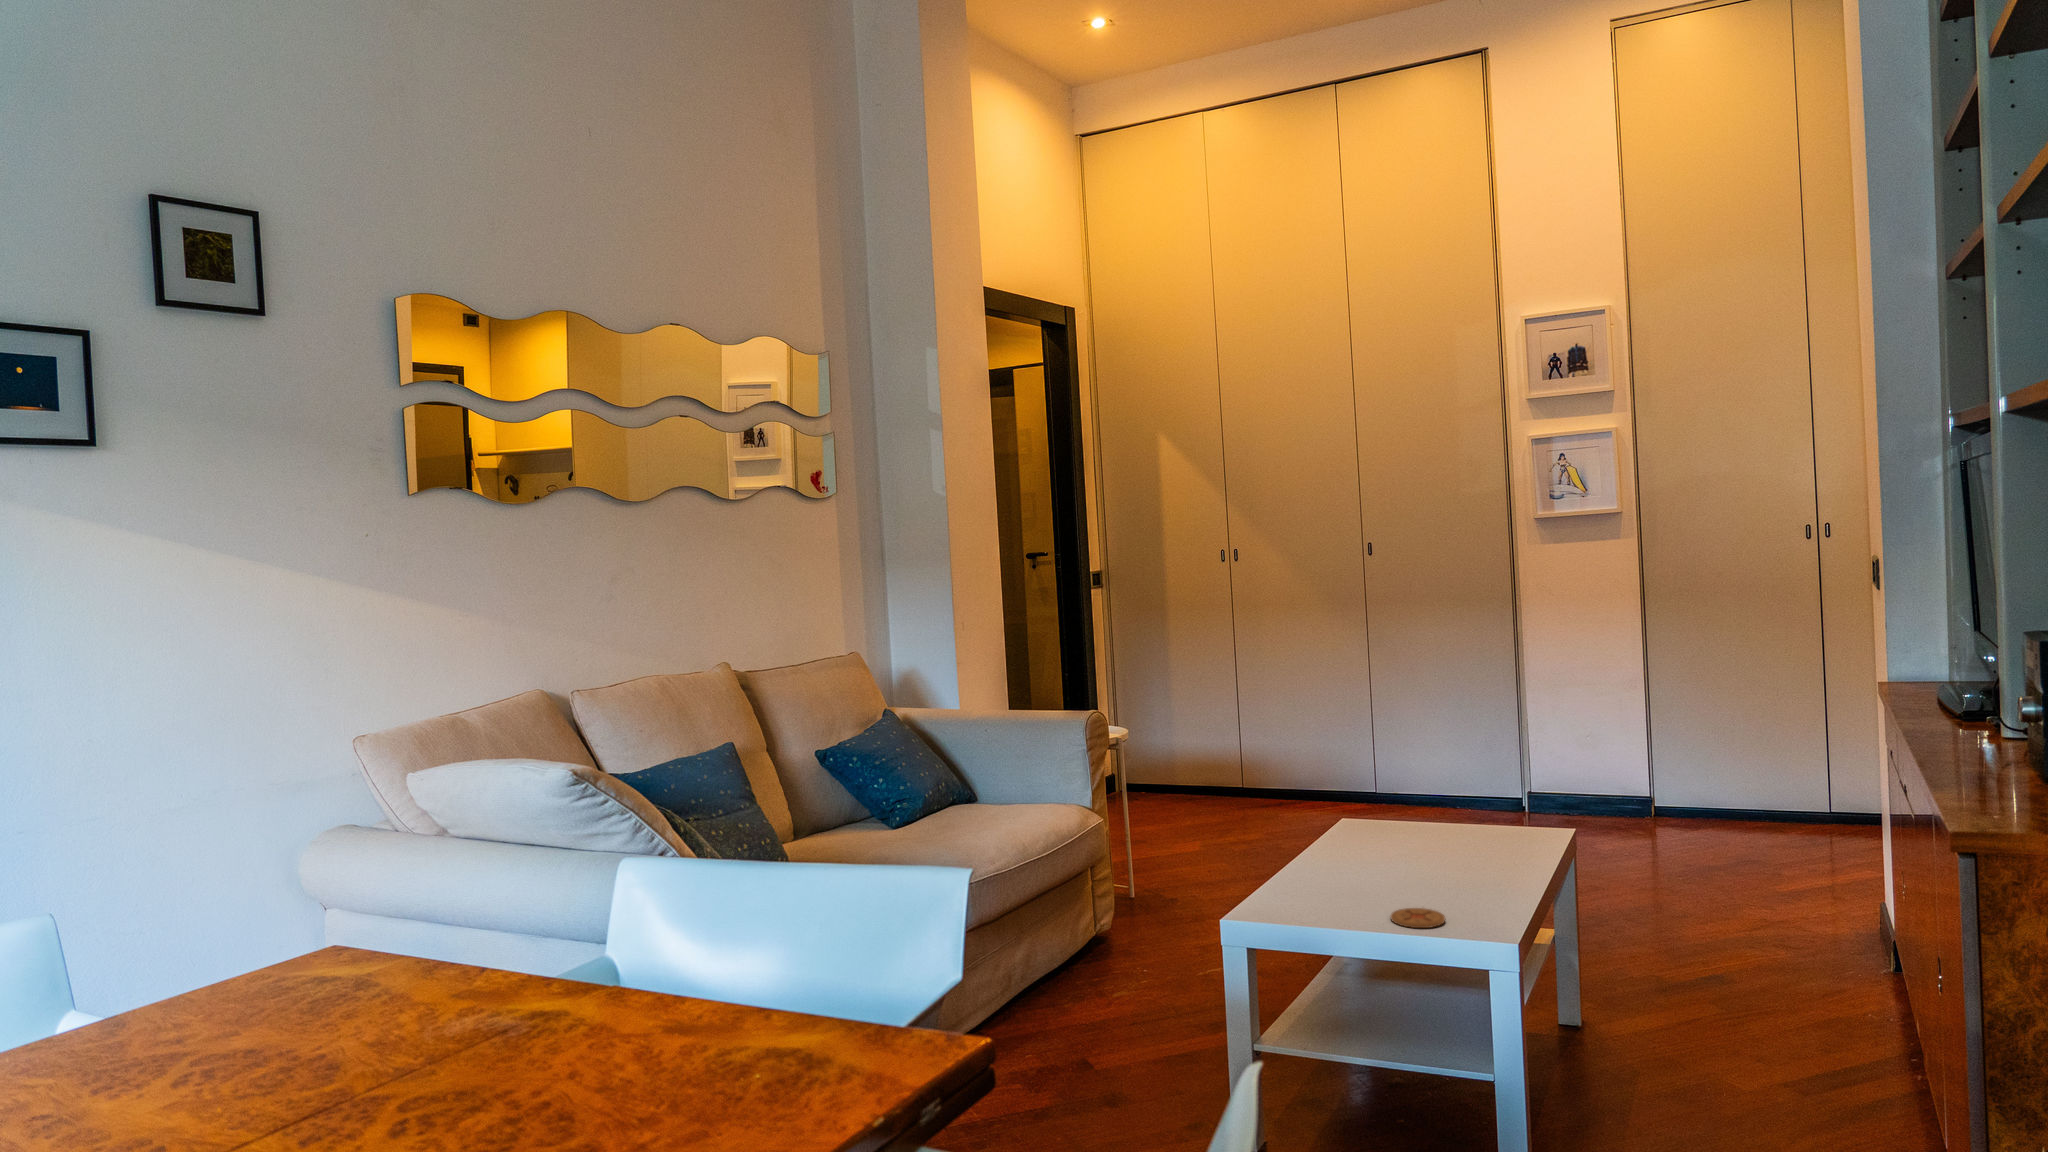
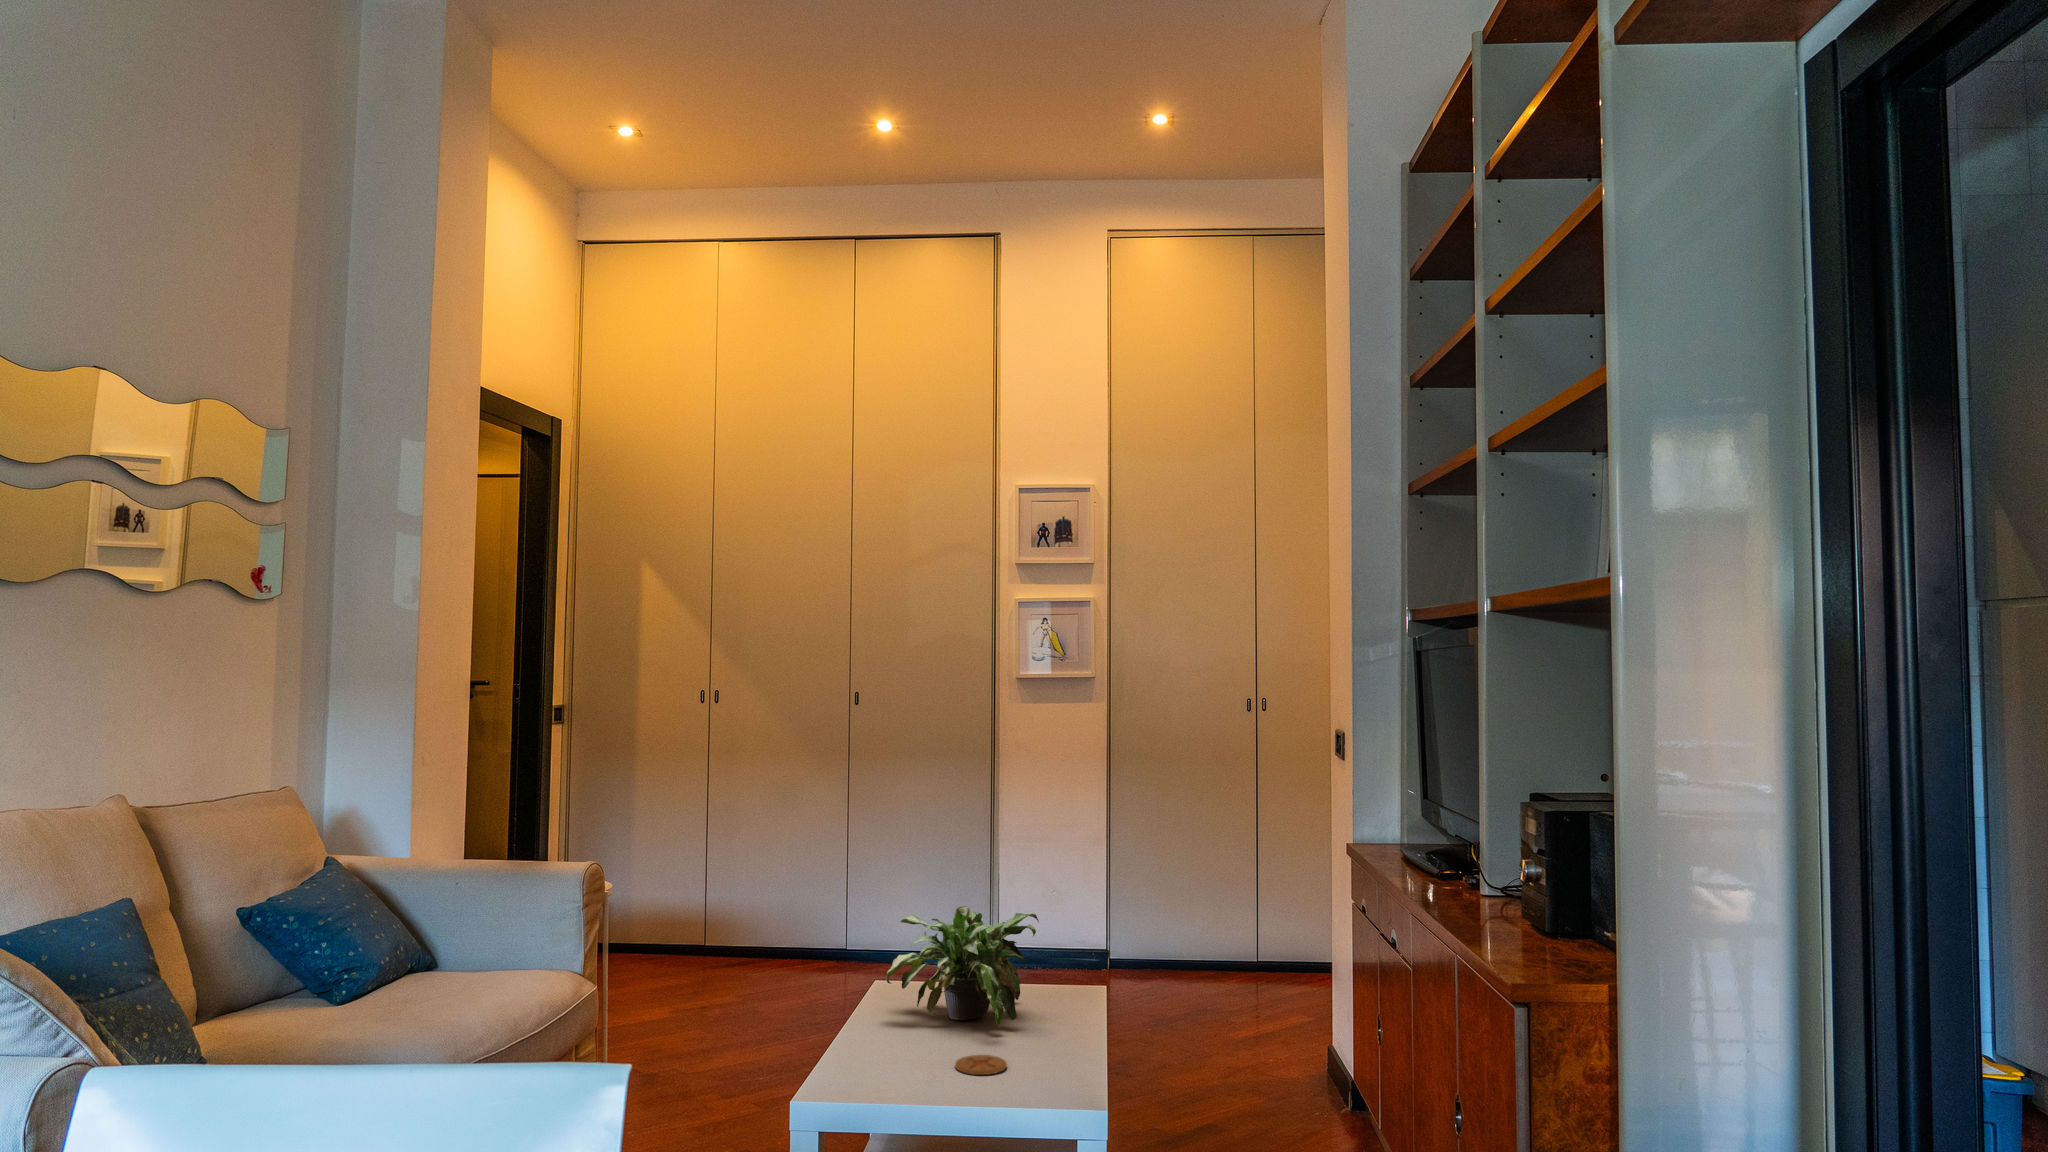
potted plant: none [1336,761,1499,882] -> present [886,906,1039,1027]

